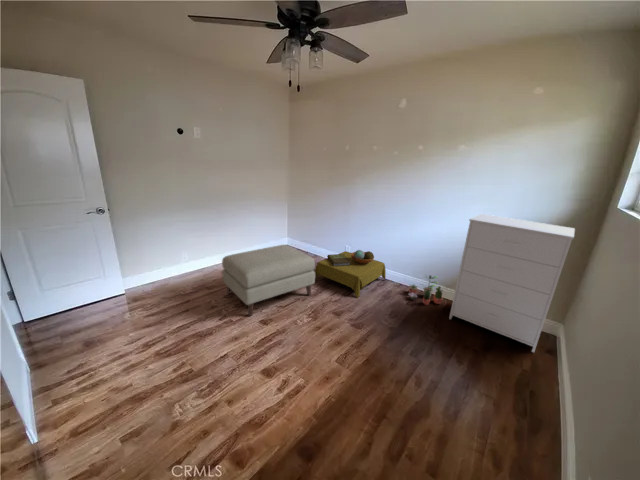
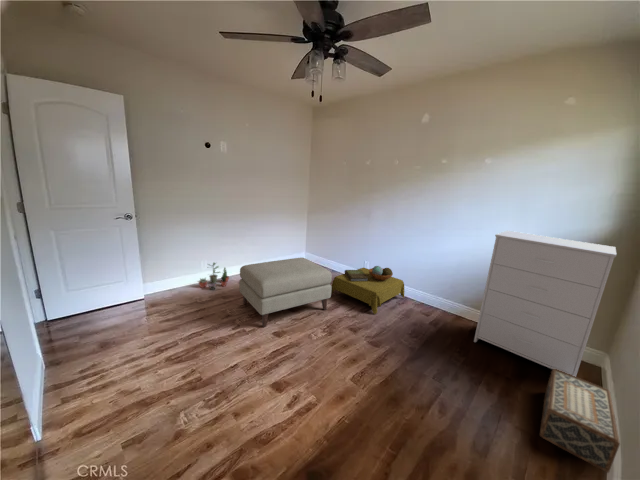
potted plant: present [409,275,442,305] -> present [199,263,229,290]
woven basket: none [502,341,566,427] -> present [540,369,620,473]

